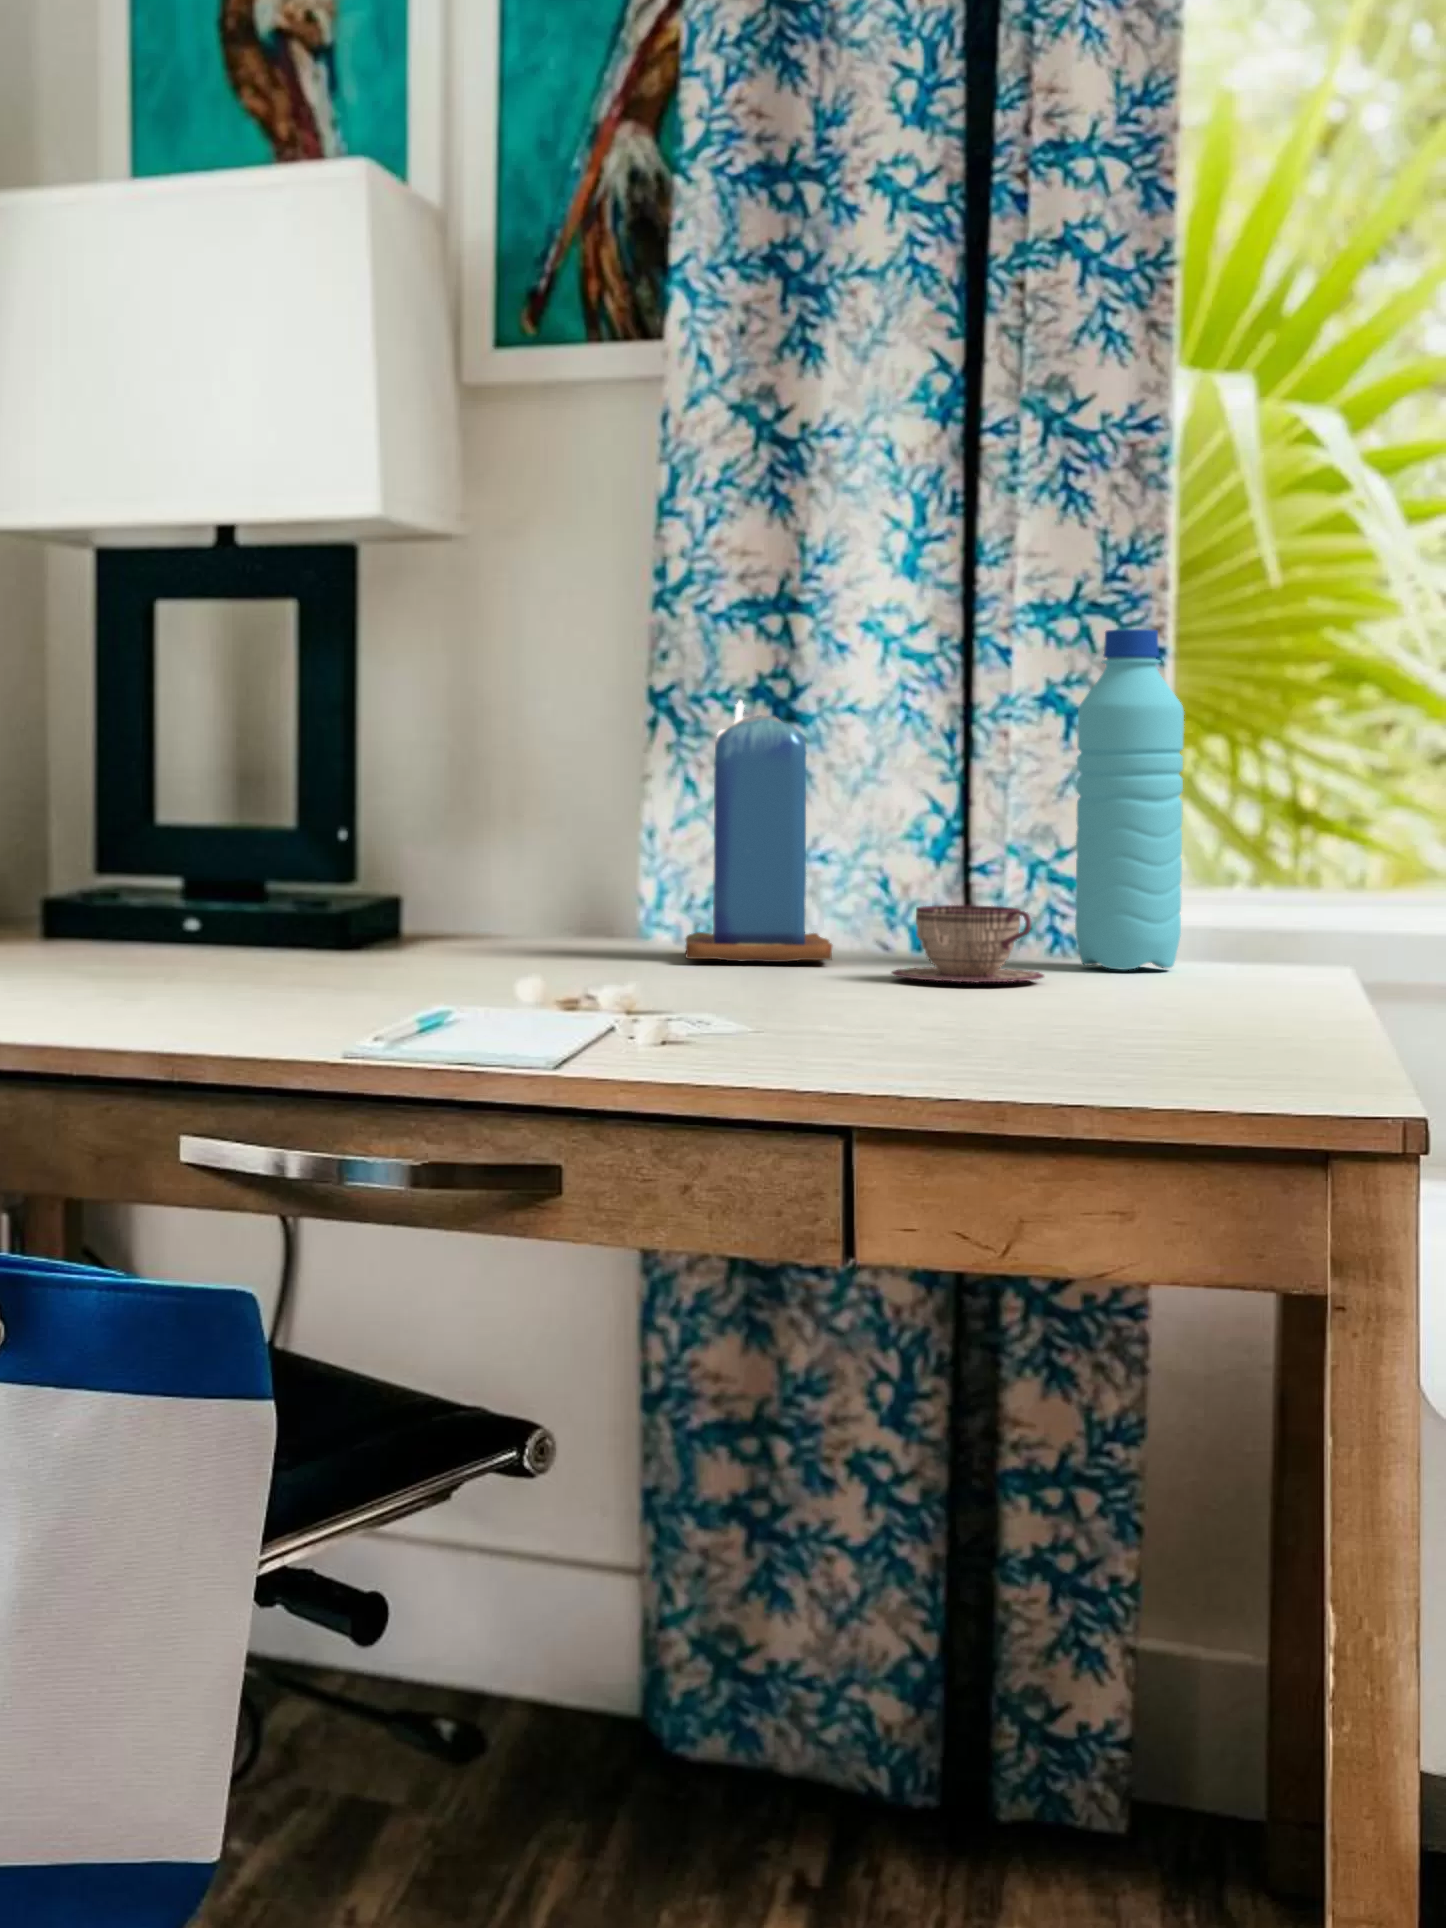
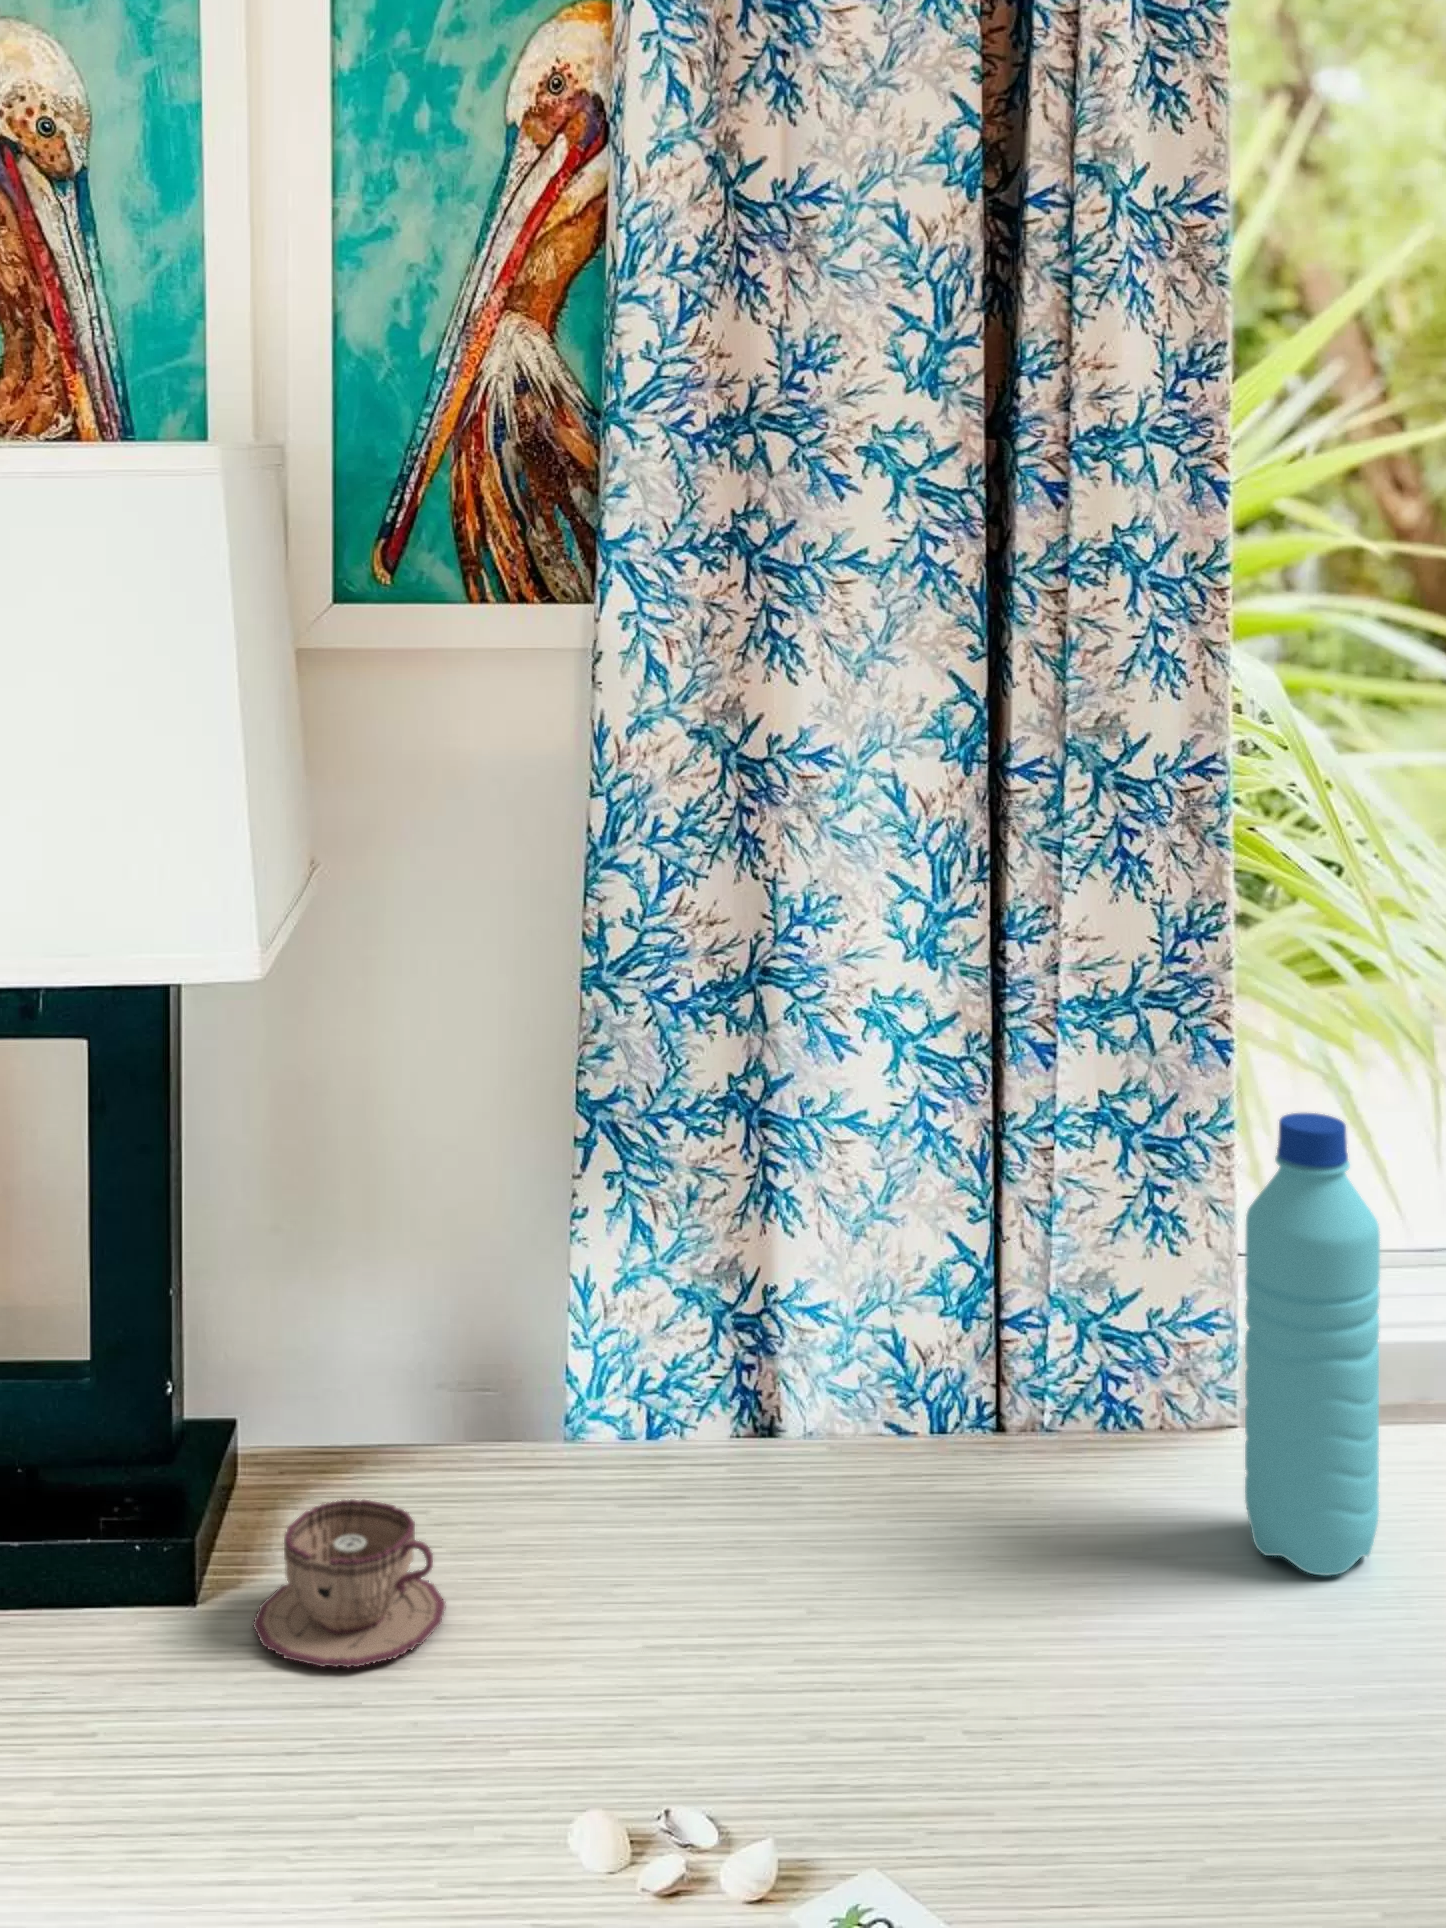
candle: present [686,700,832,962] -> none [727,1224,982,1650]
teacup: present [892,905,1044,983] -> present [253,1499,446,1667]

